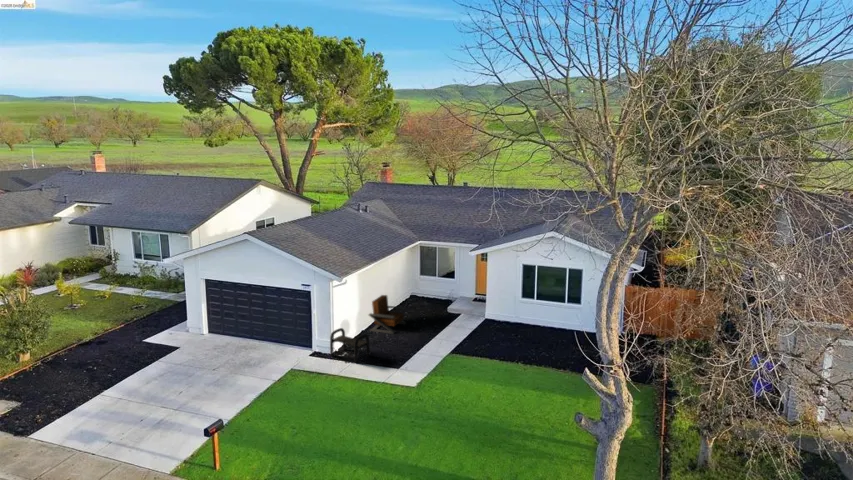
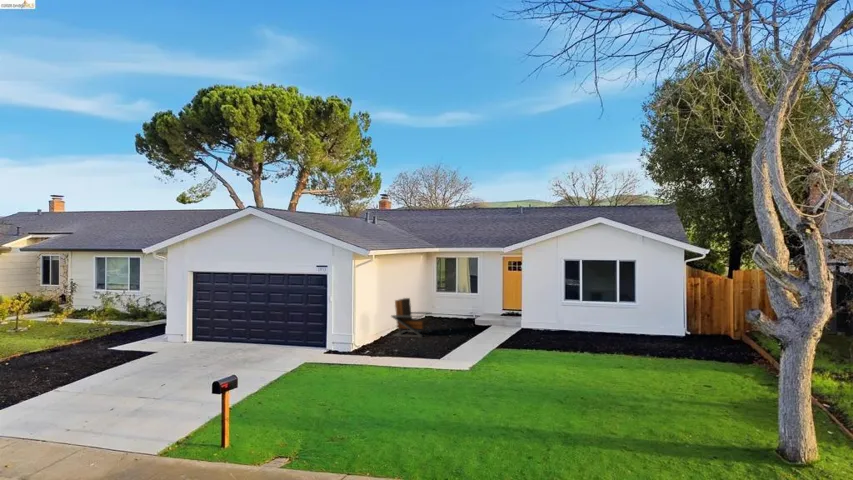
bench: present [330,328,370,363] -> none [354,317,403,352]

